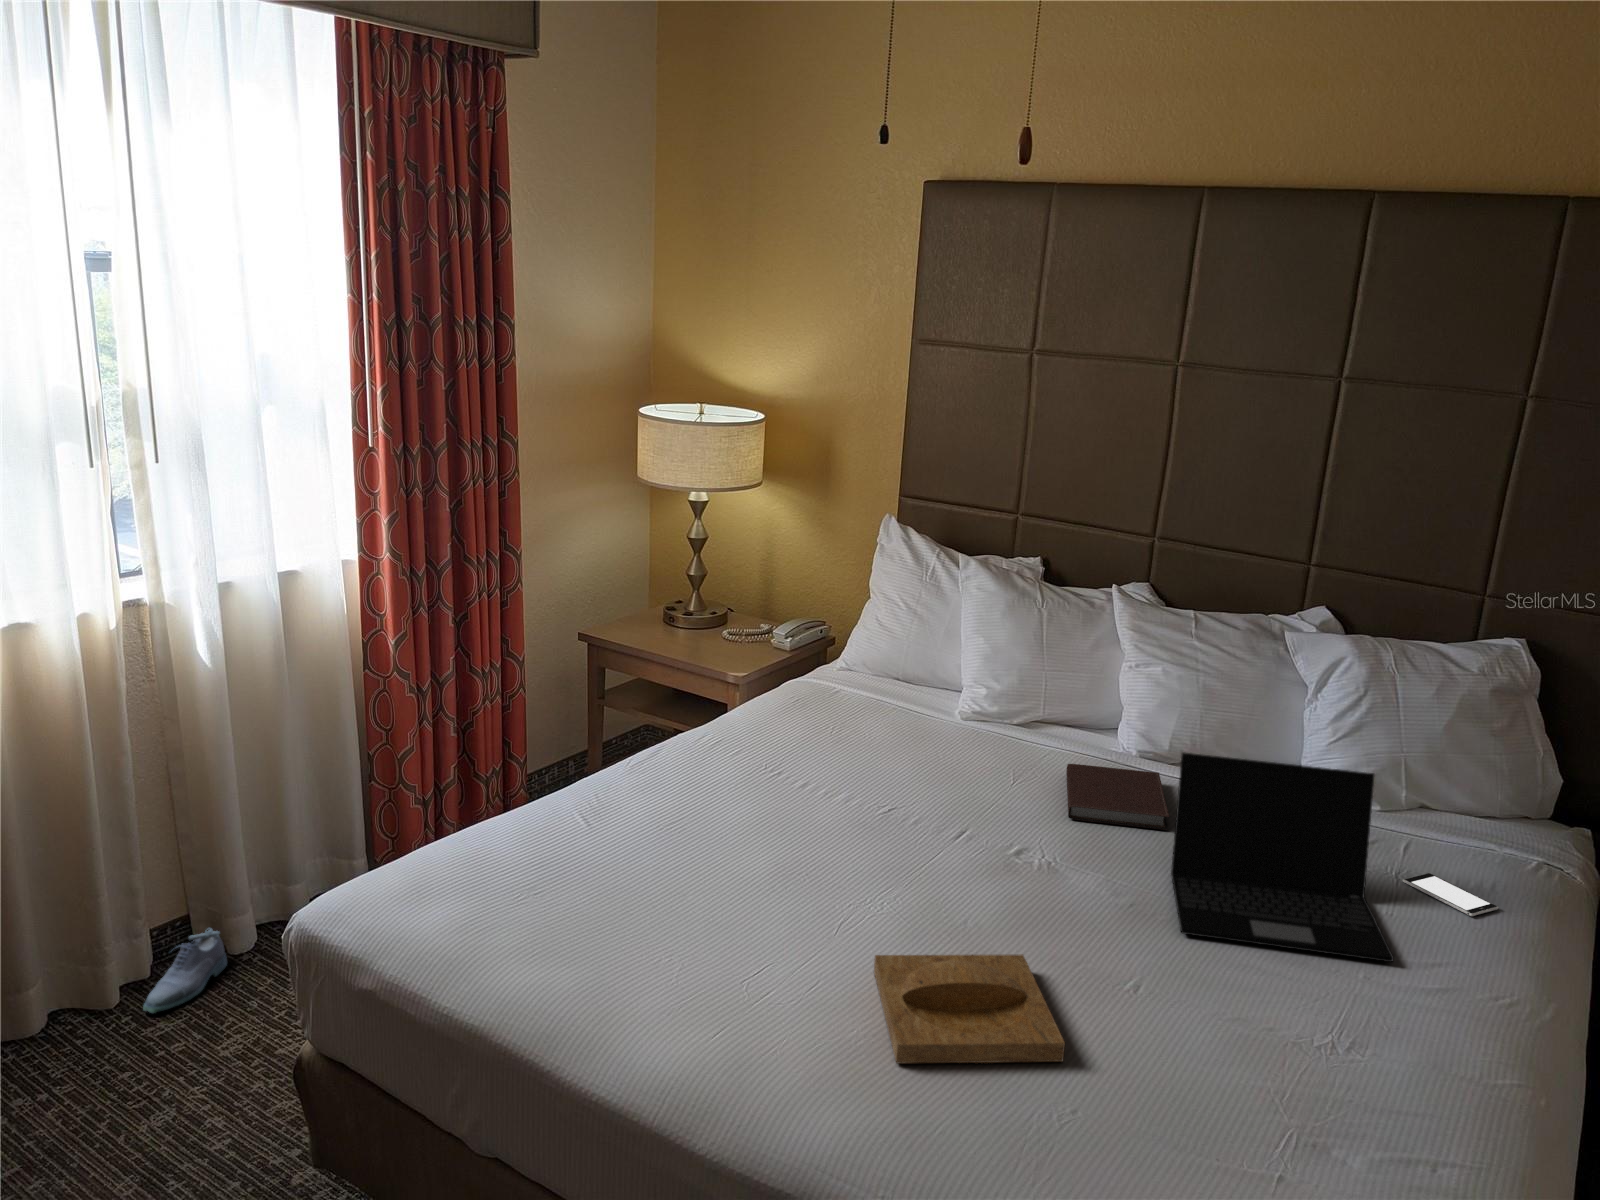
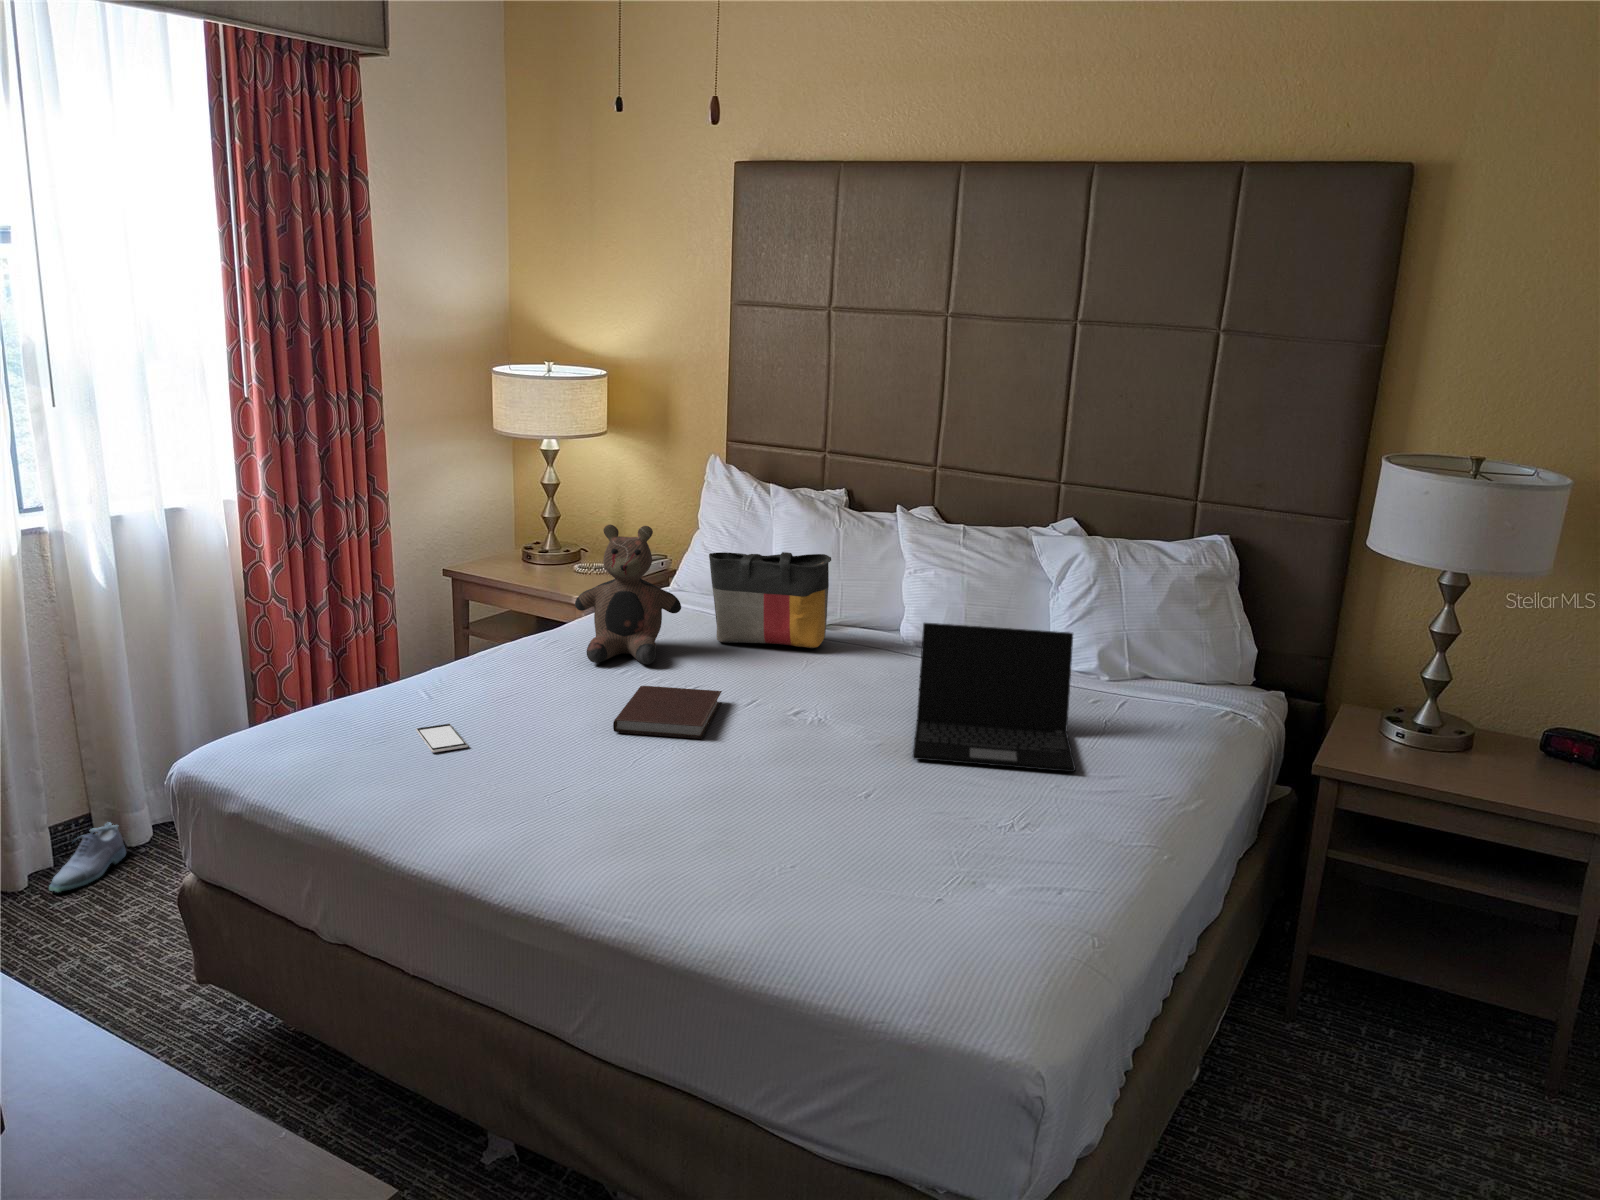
teddy bear: none [742,609,867,777] -> present [575,525,681,664]
tote bag: none [898,640,1046,758] -> present [709,552,831,648]
notebook: present [1066,764,1169,830] -> present [613,686,722,739]
smartphone: present [1403,873,1499,916] -> present [416,724,468,753]
tray: present [874,955,1065,1064] -> none [658,772,797,843]

